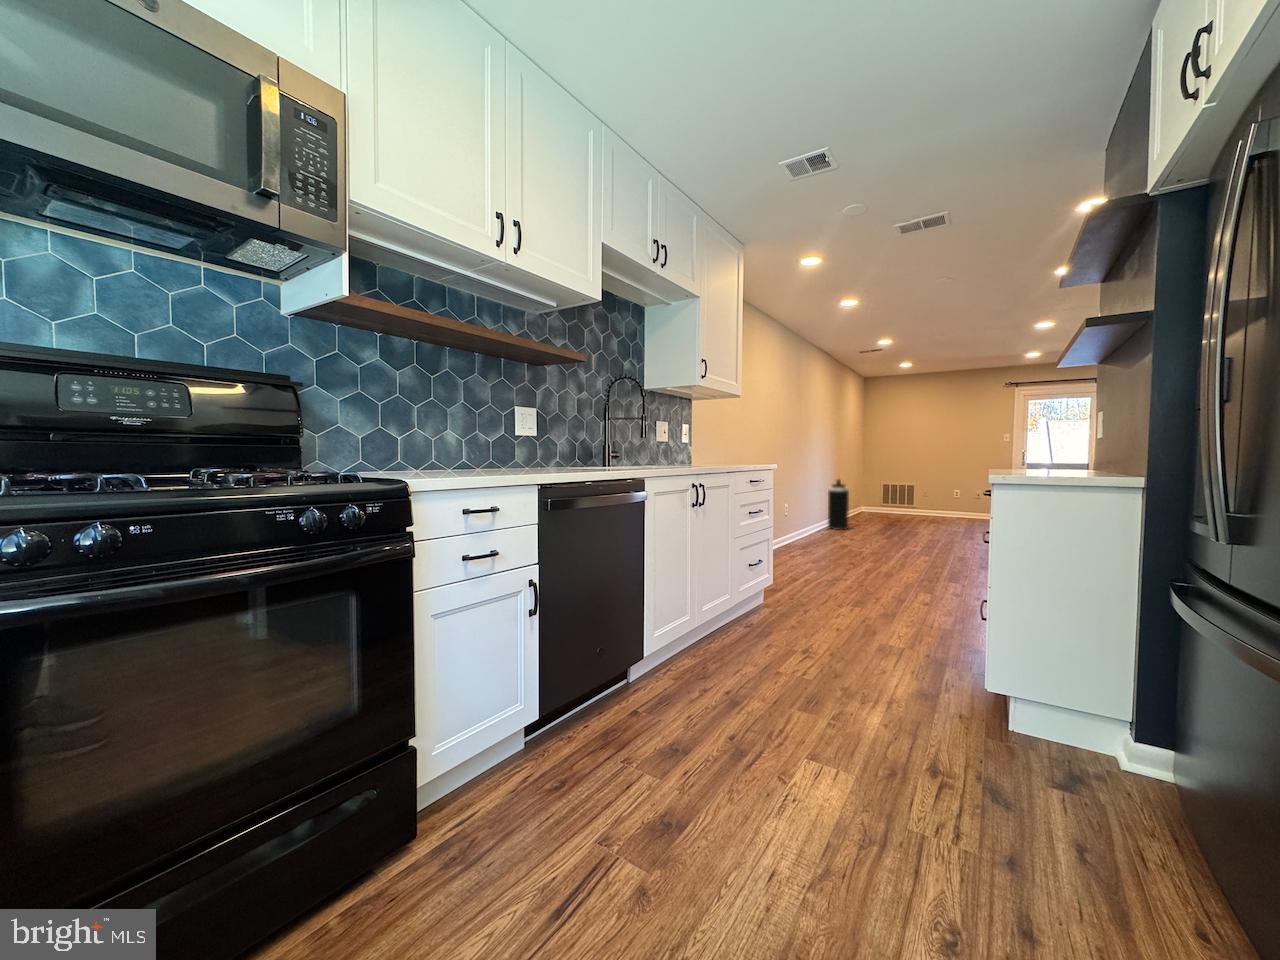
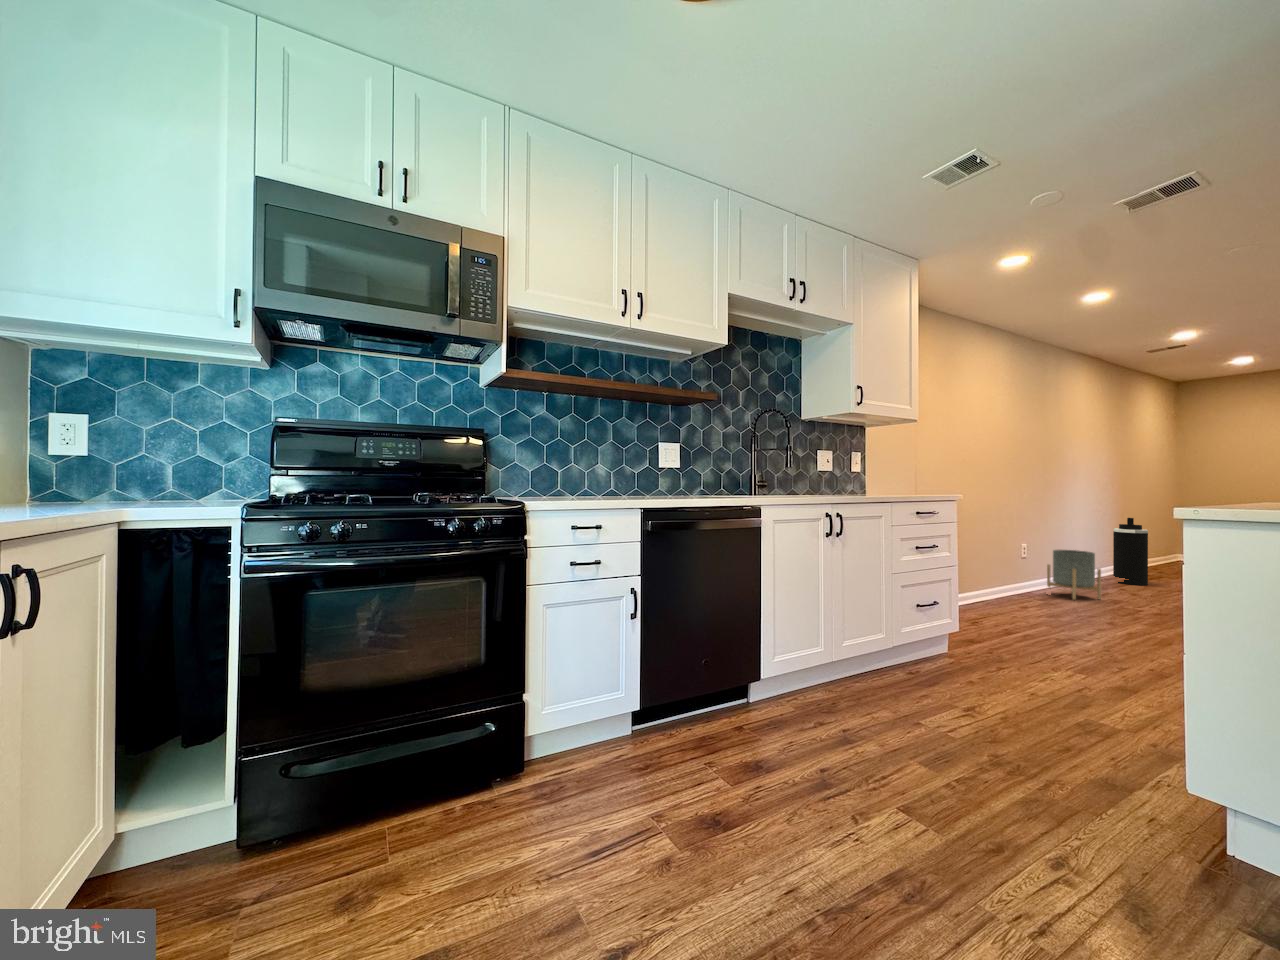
planter: none [795,506,830,545] -> present [1047,550,1101,600]

